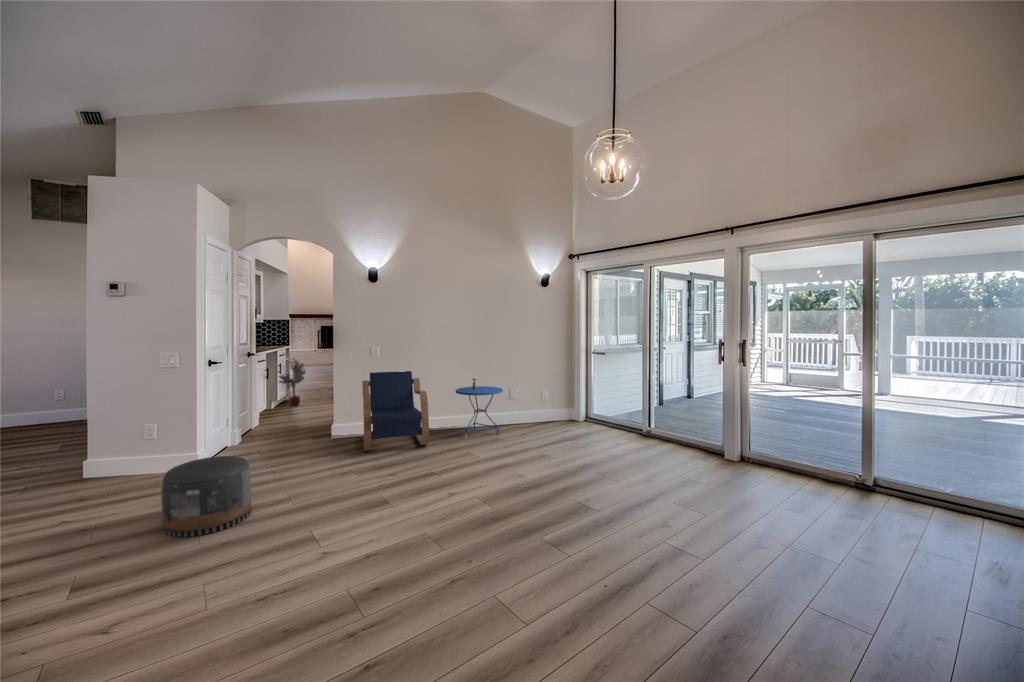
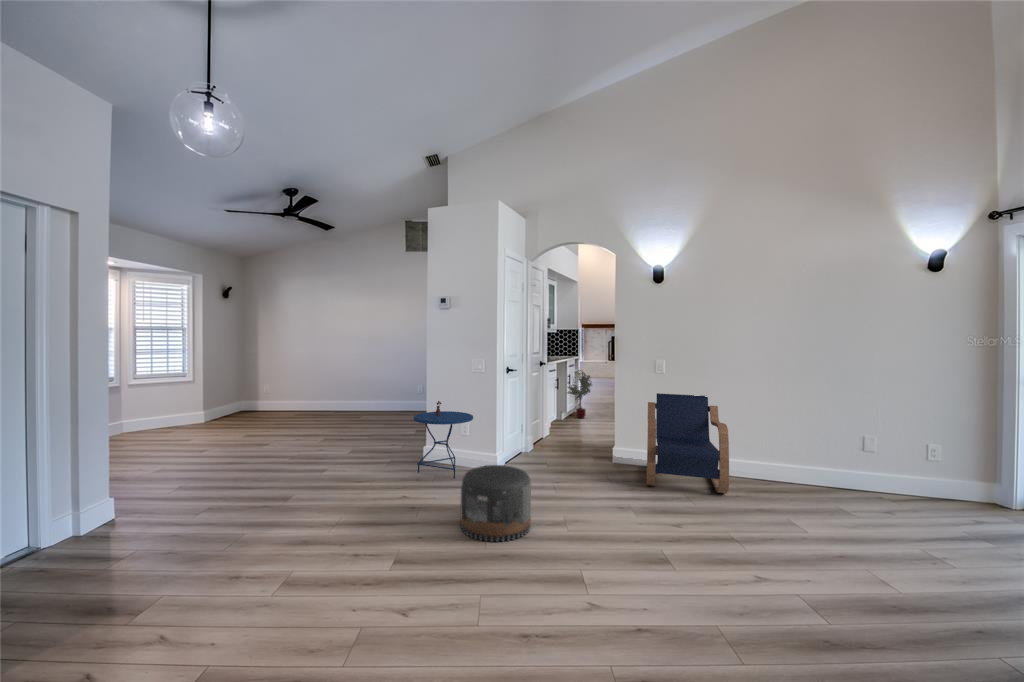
side table: present [456,378,503,435] -> present [414,401,473,478]

